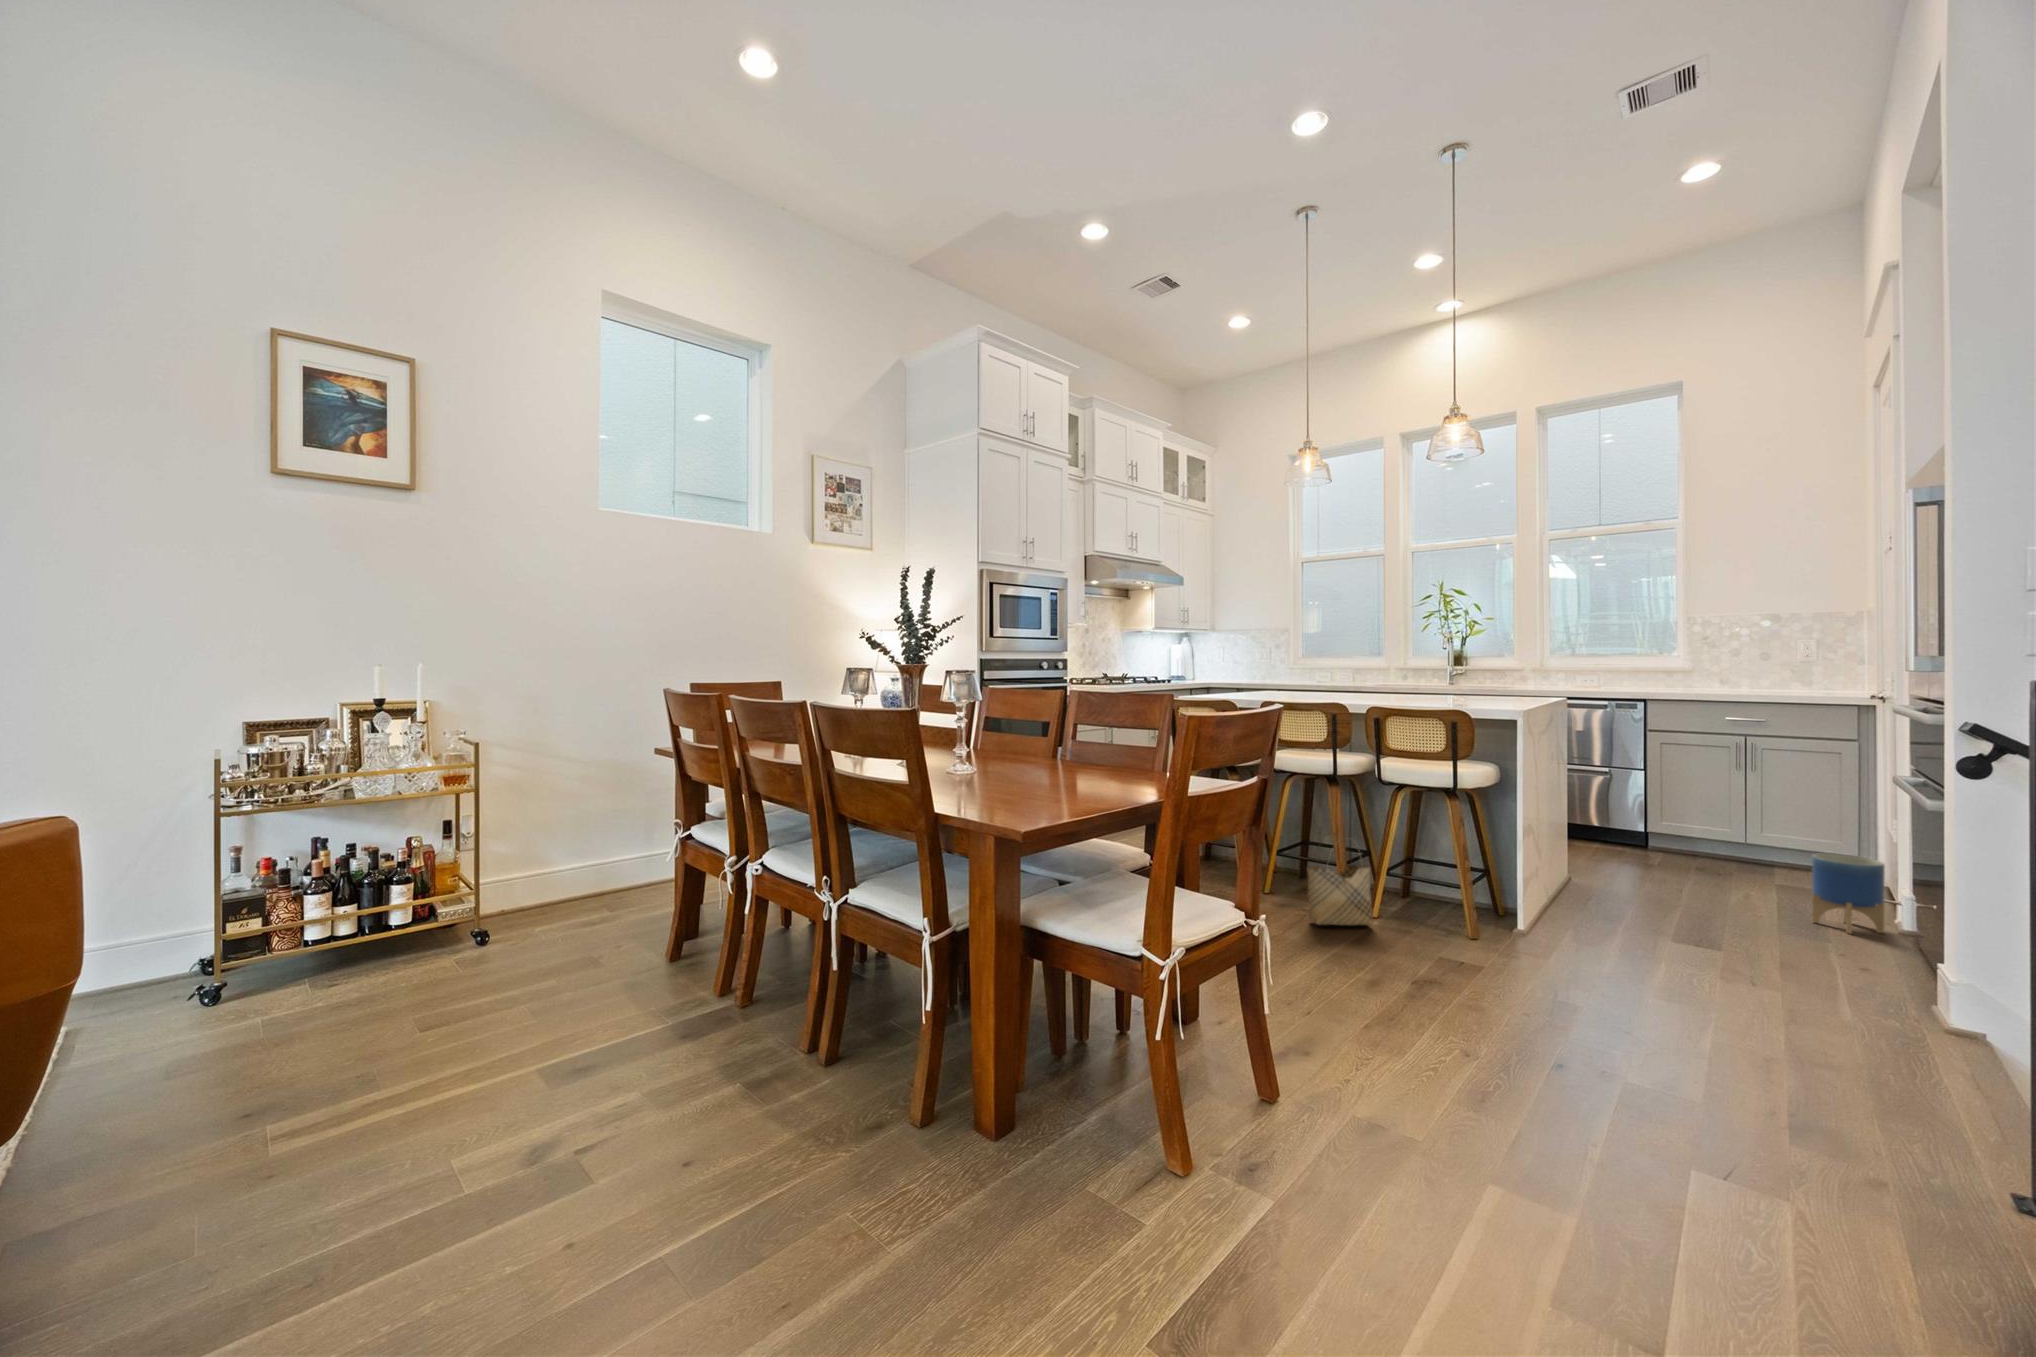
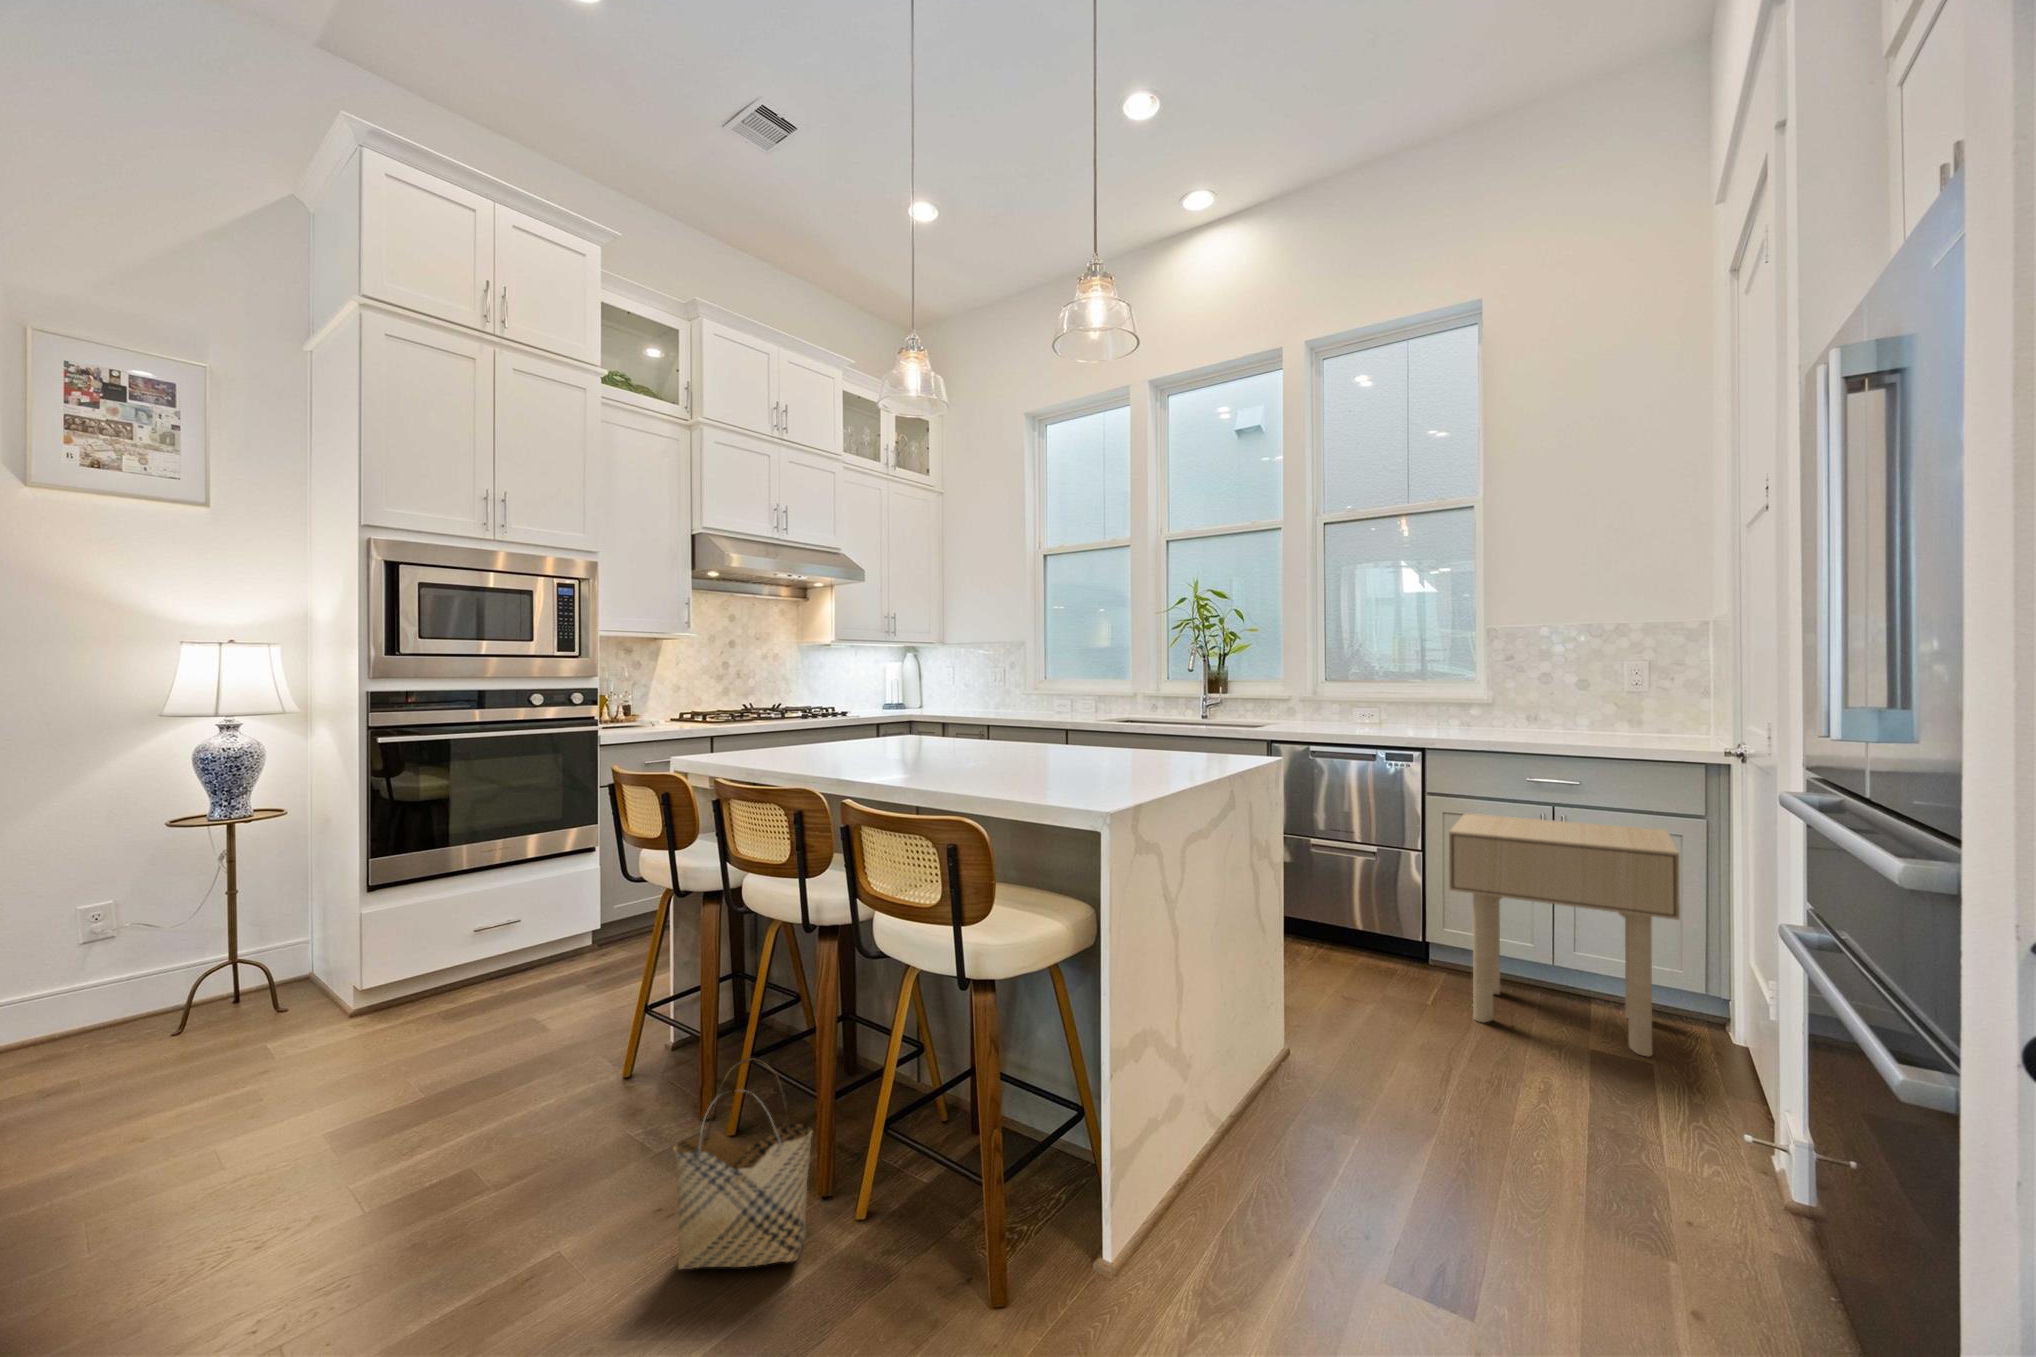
side table: none [1677,742,1842,885] -> present [1449,813,1680,1056]
planter: present [1812,853,1885,934] -> none [1625,1054,1745,1226]

